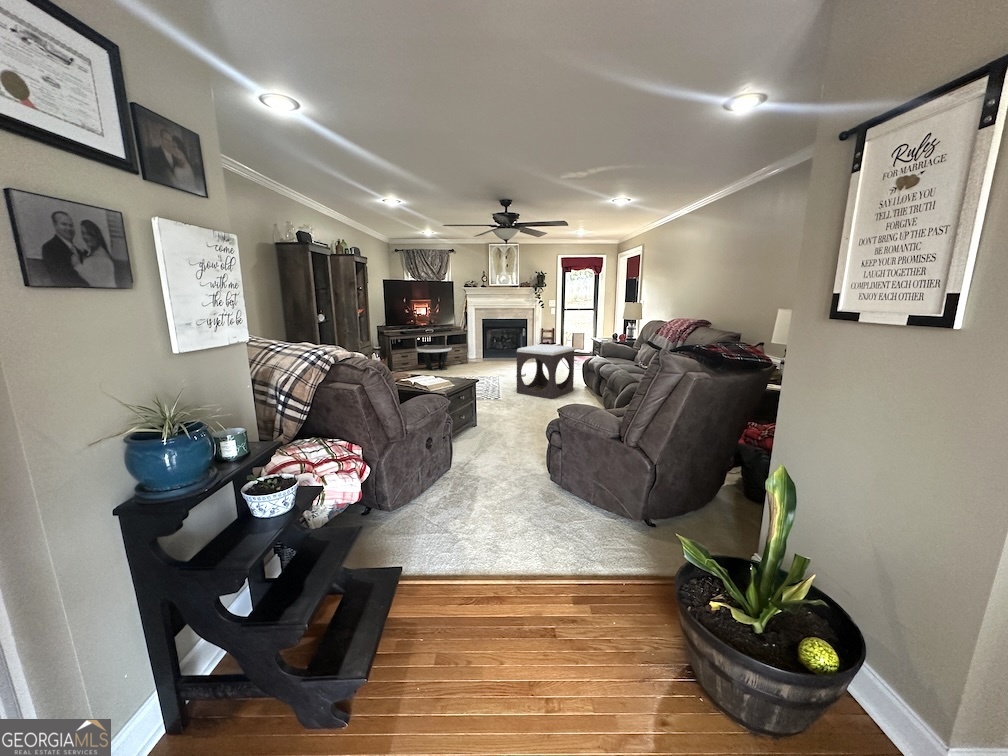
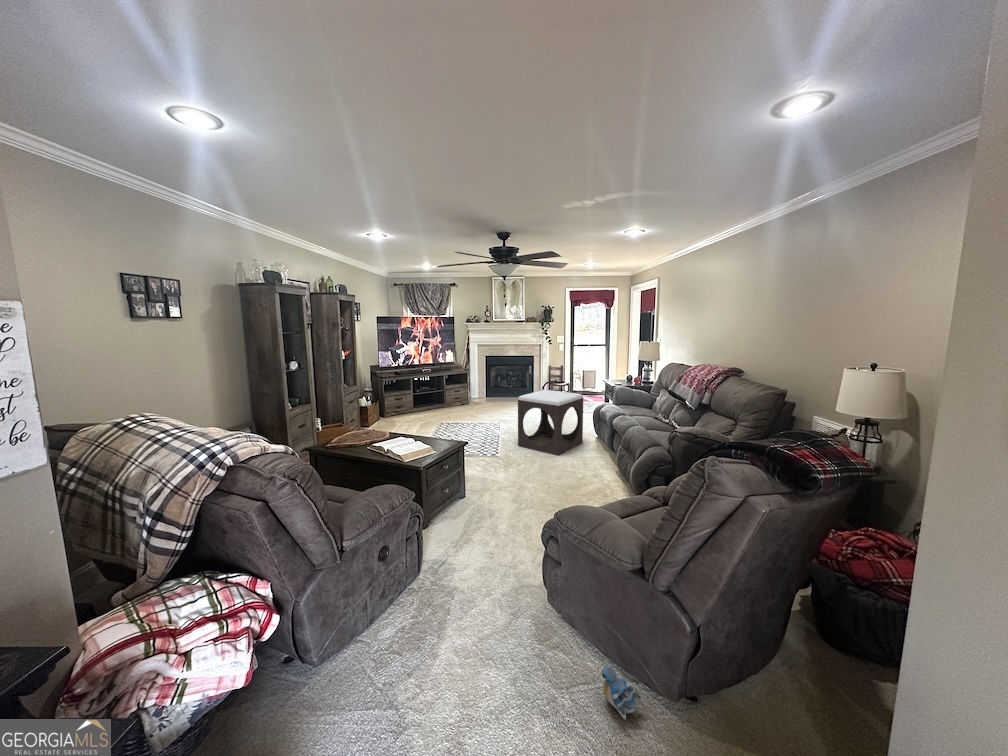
side table: present [417,345,452,371] -> none [413,385,451,414]
plush toy: none [589,504,617,532] -> present [602,665,644,720]

